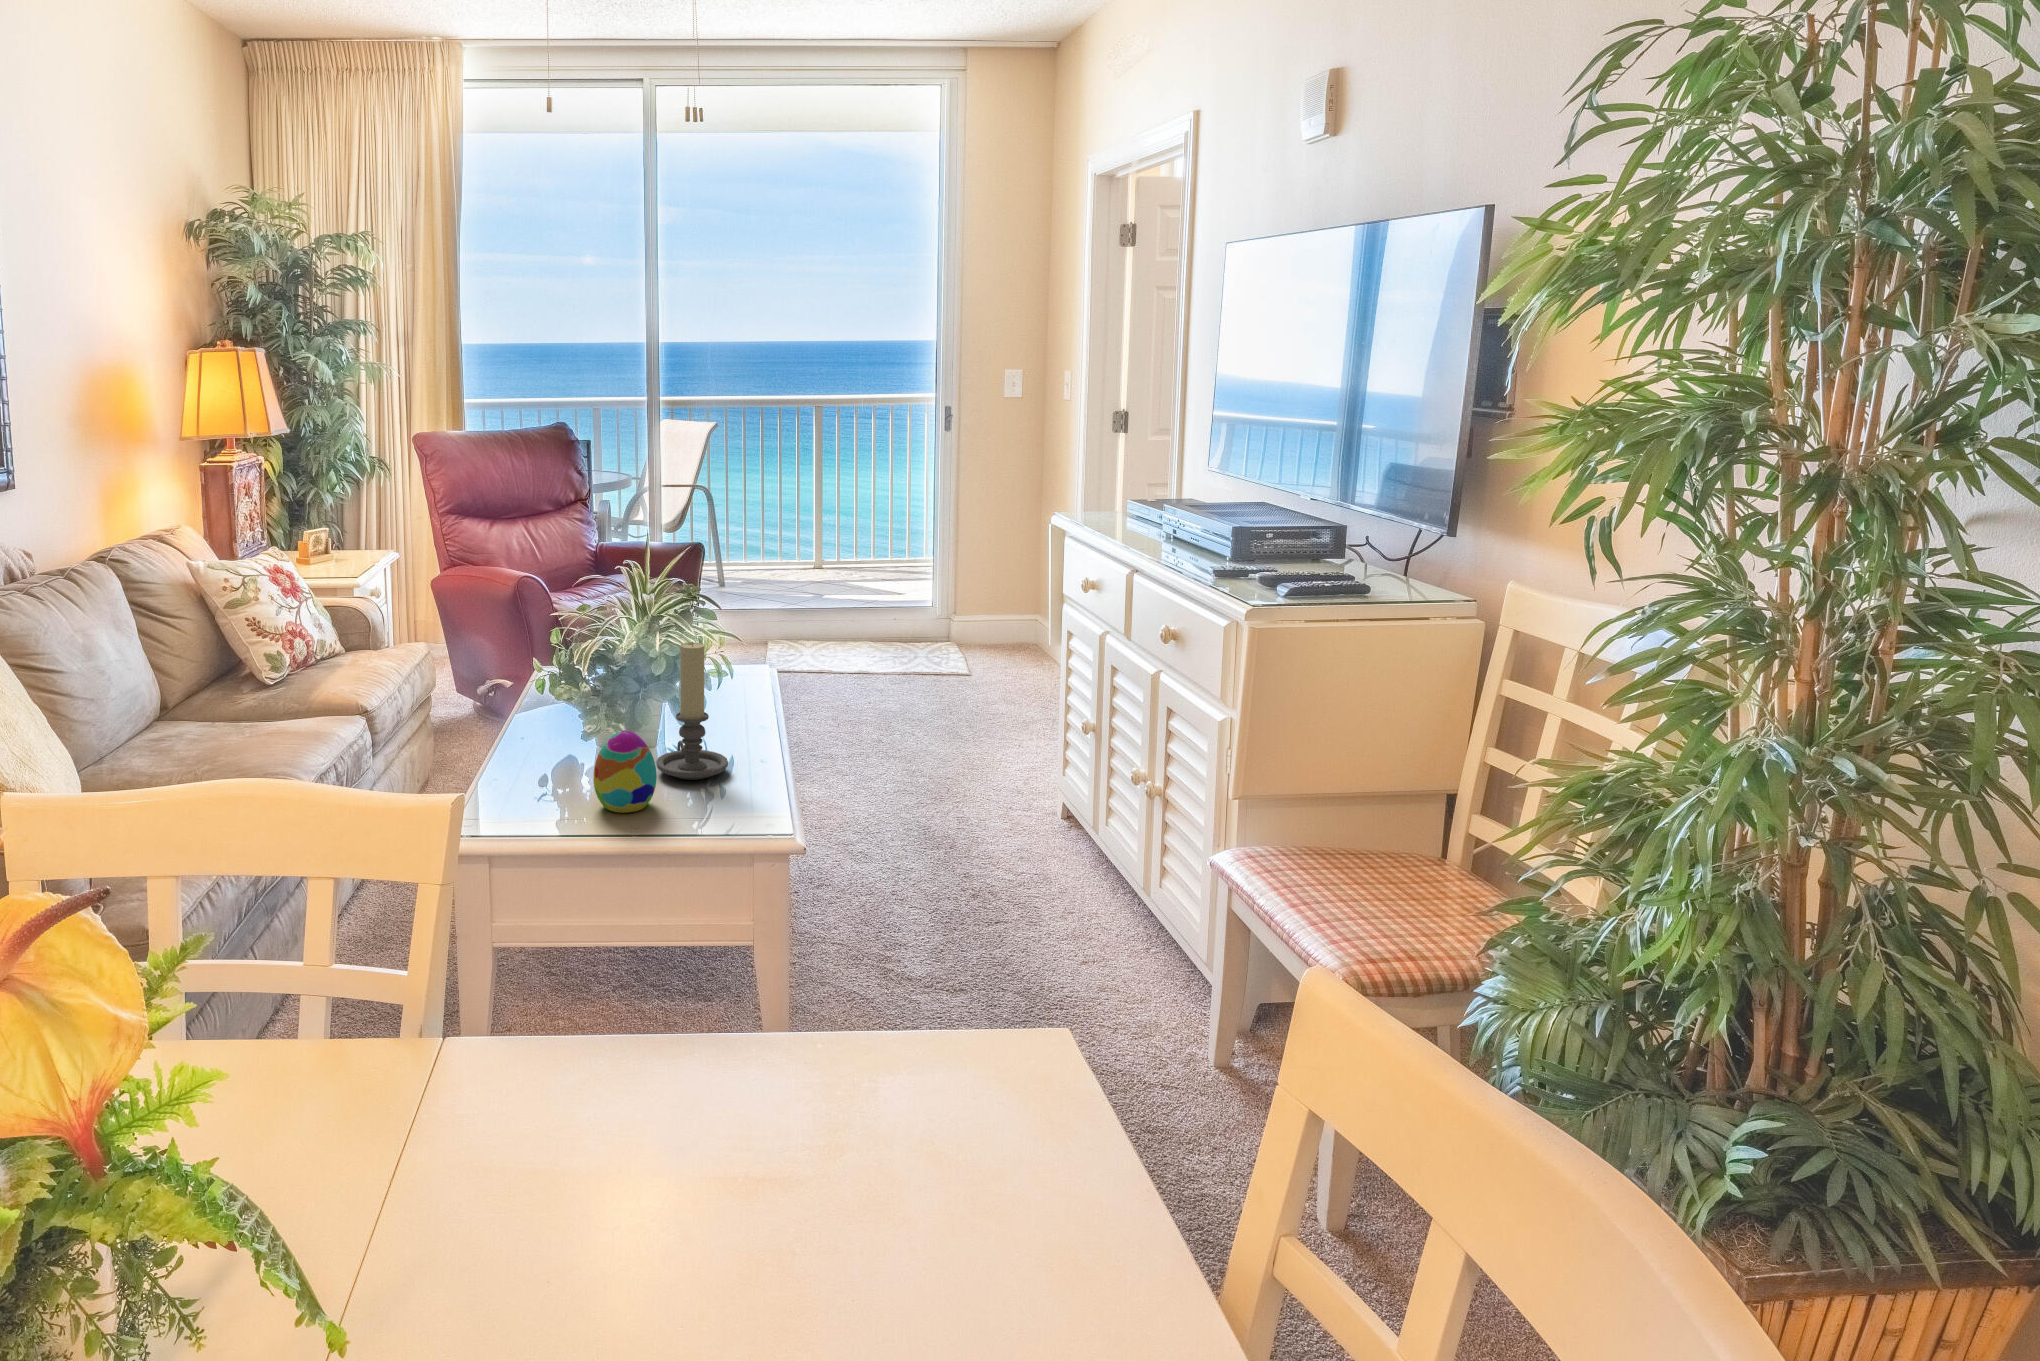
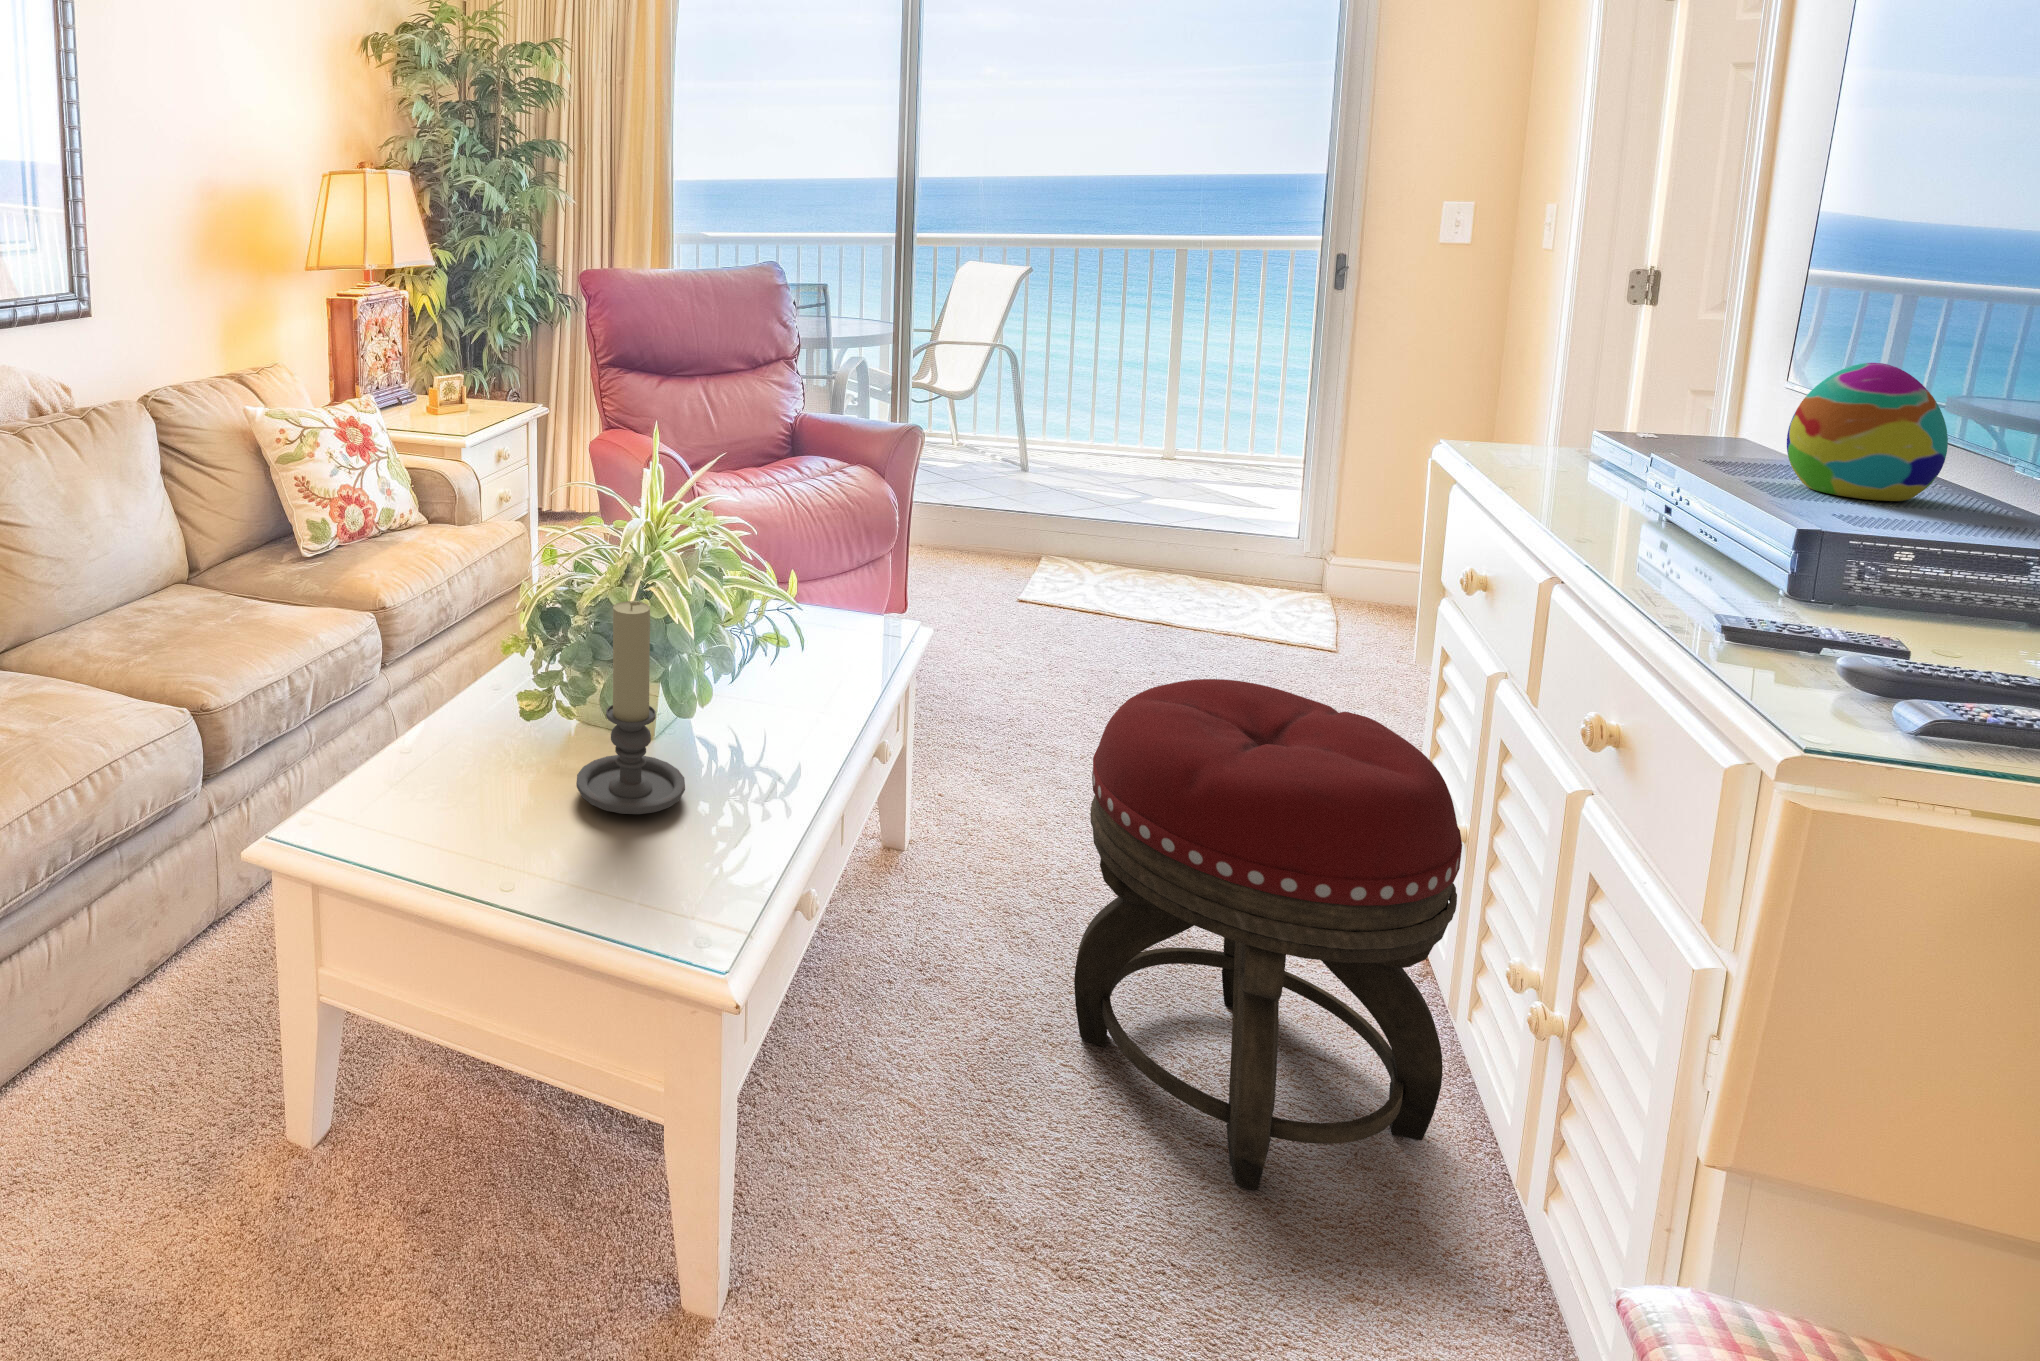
footstool: none [917,661,1106,928] -> present [1074,679,1462,1191]
decorative egg: present [593,731,657,813] -> present [1787,363,1948,501]

